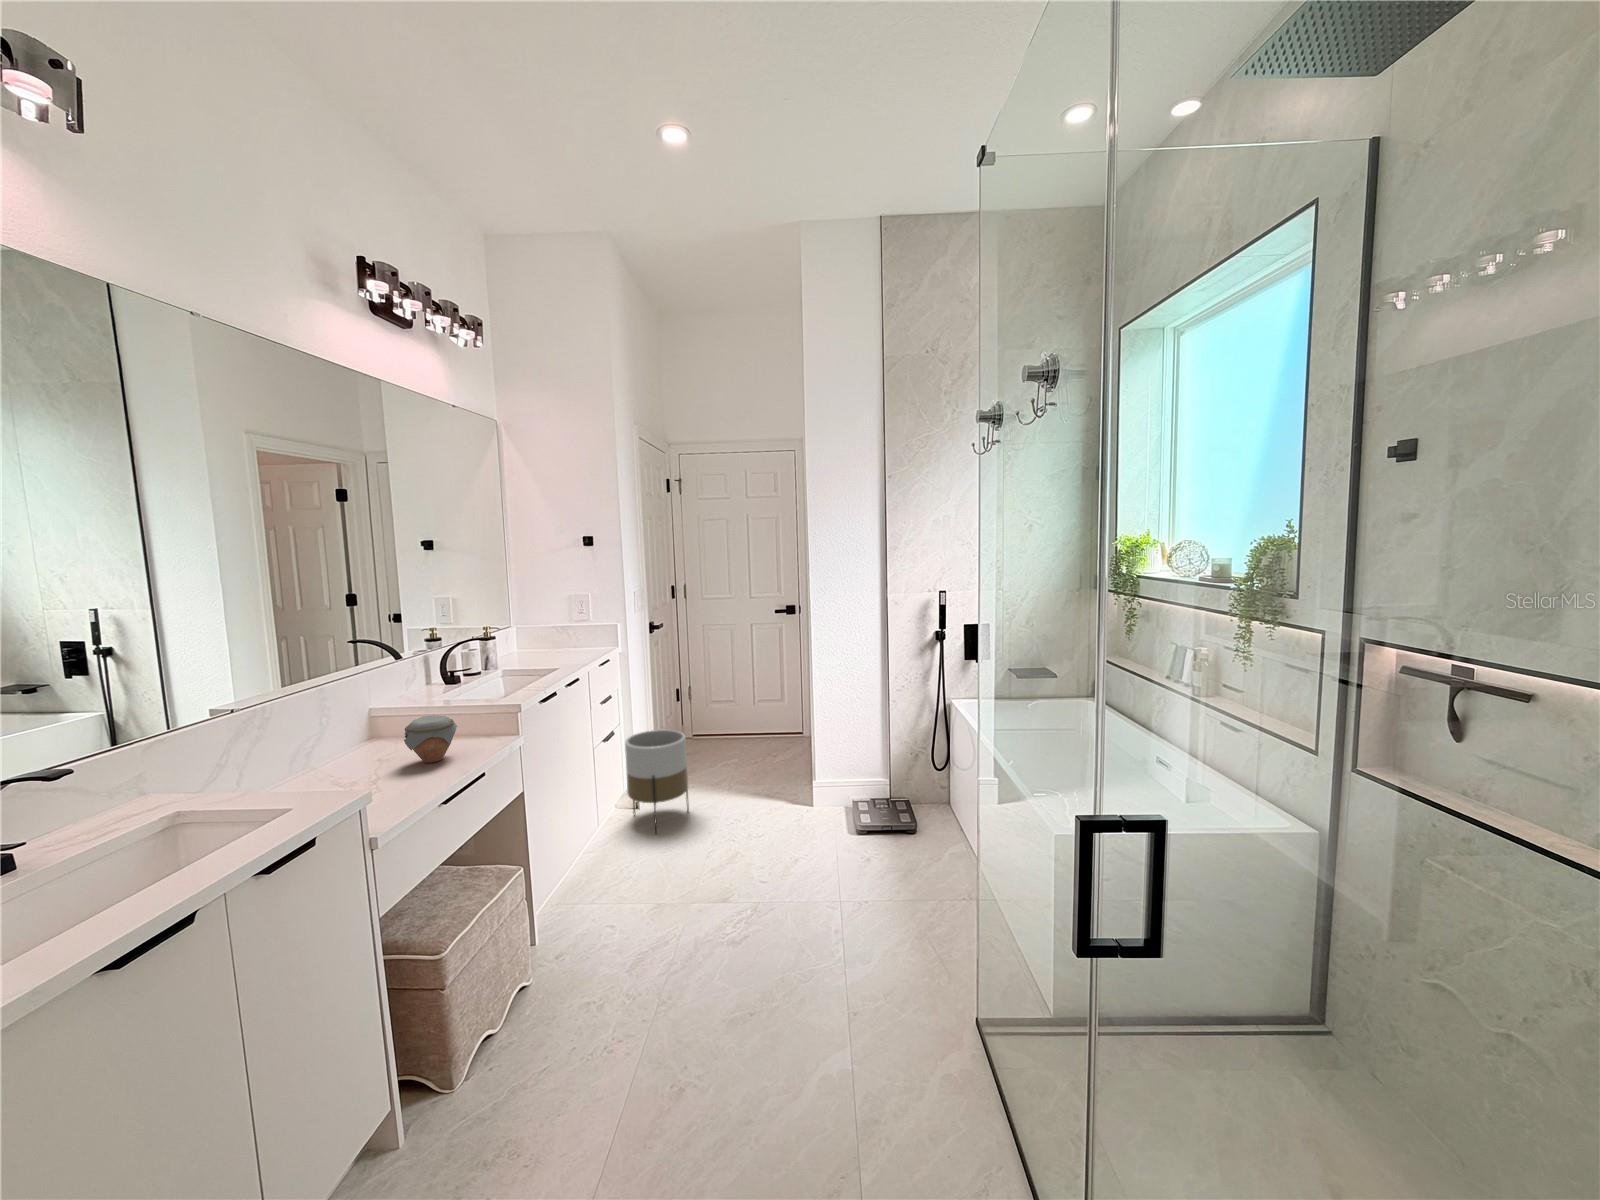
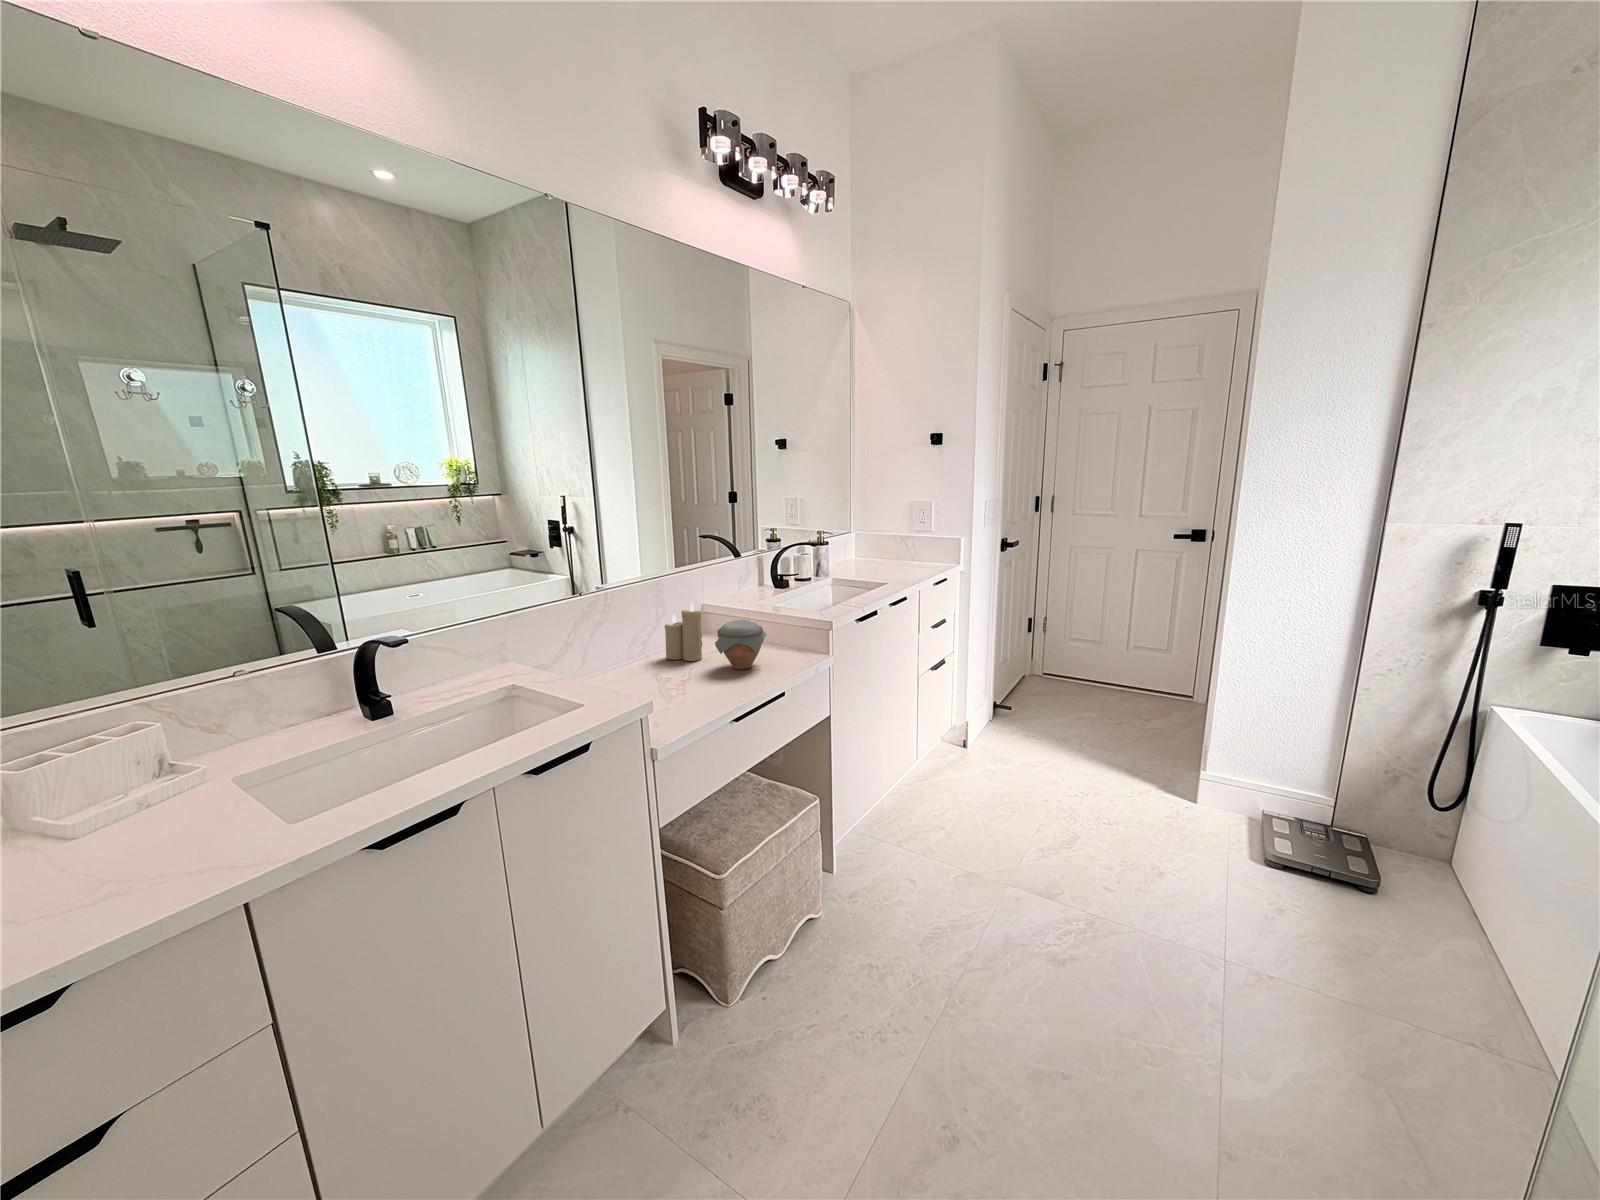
candle: none [335,706,382,768] -> present [664,603,702,661]
planter: present [625,730,689,833] -> none [955,665,1030,785]

